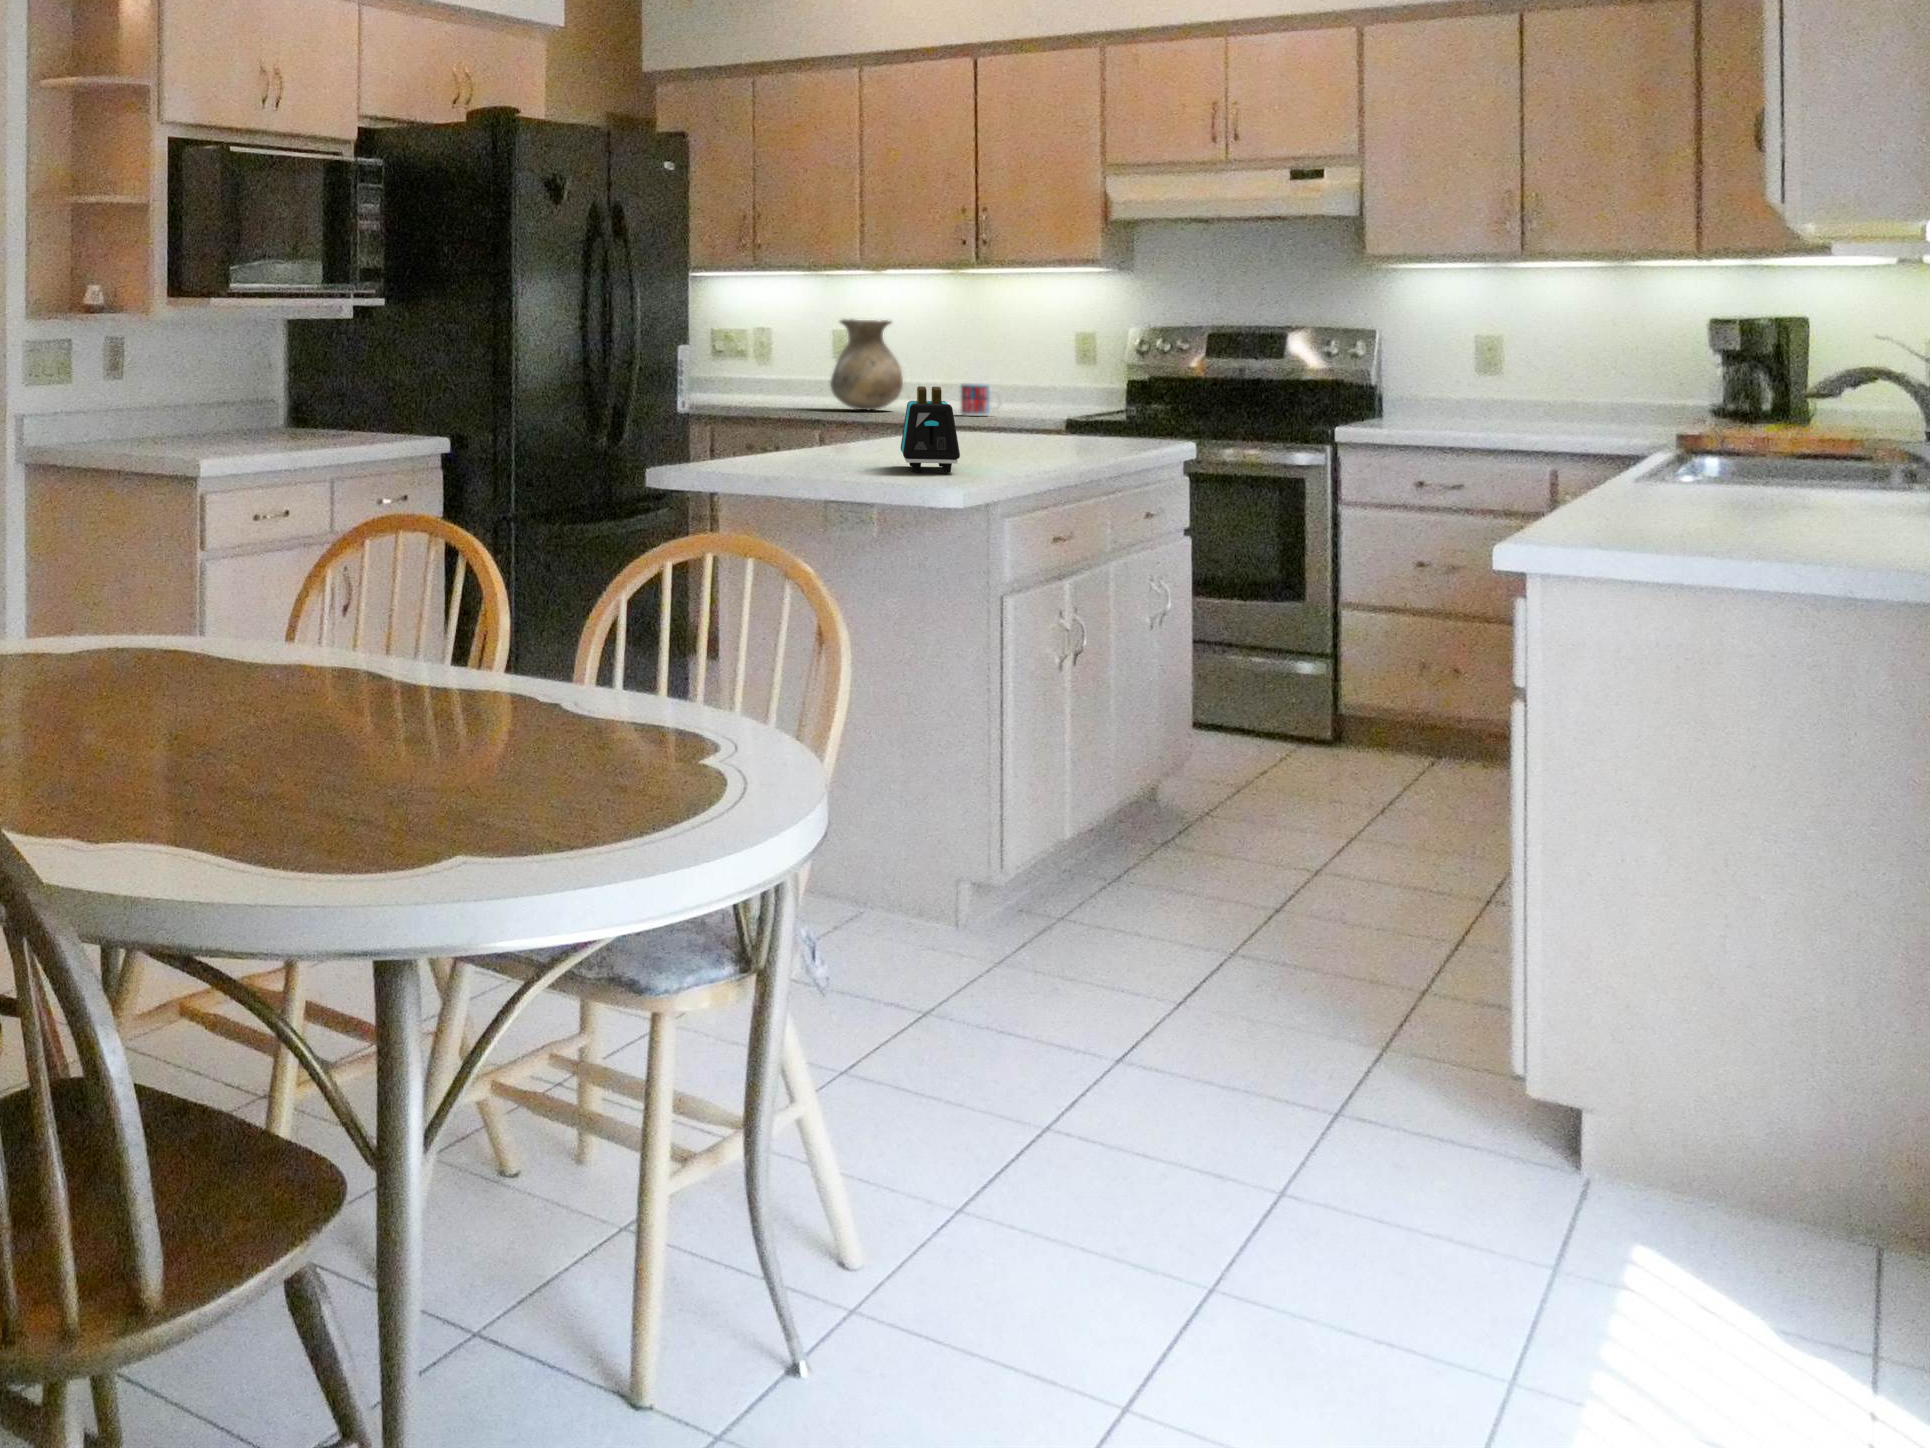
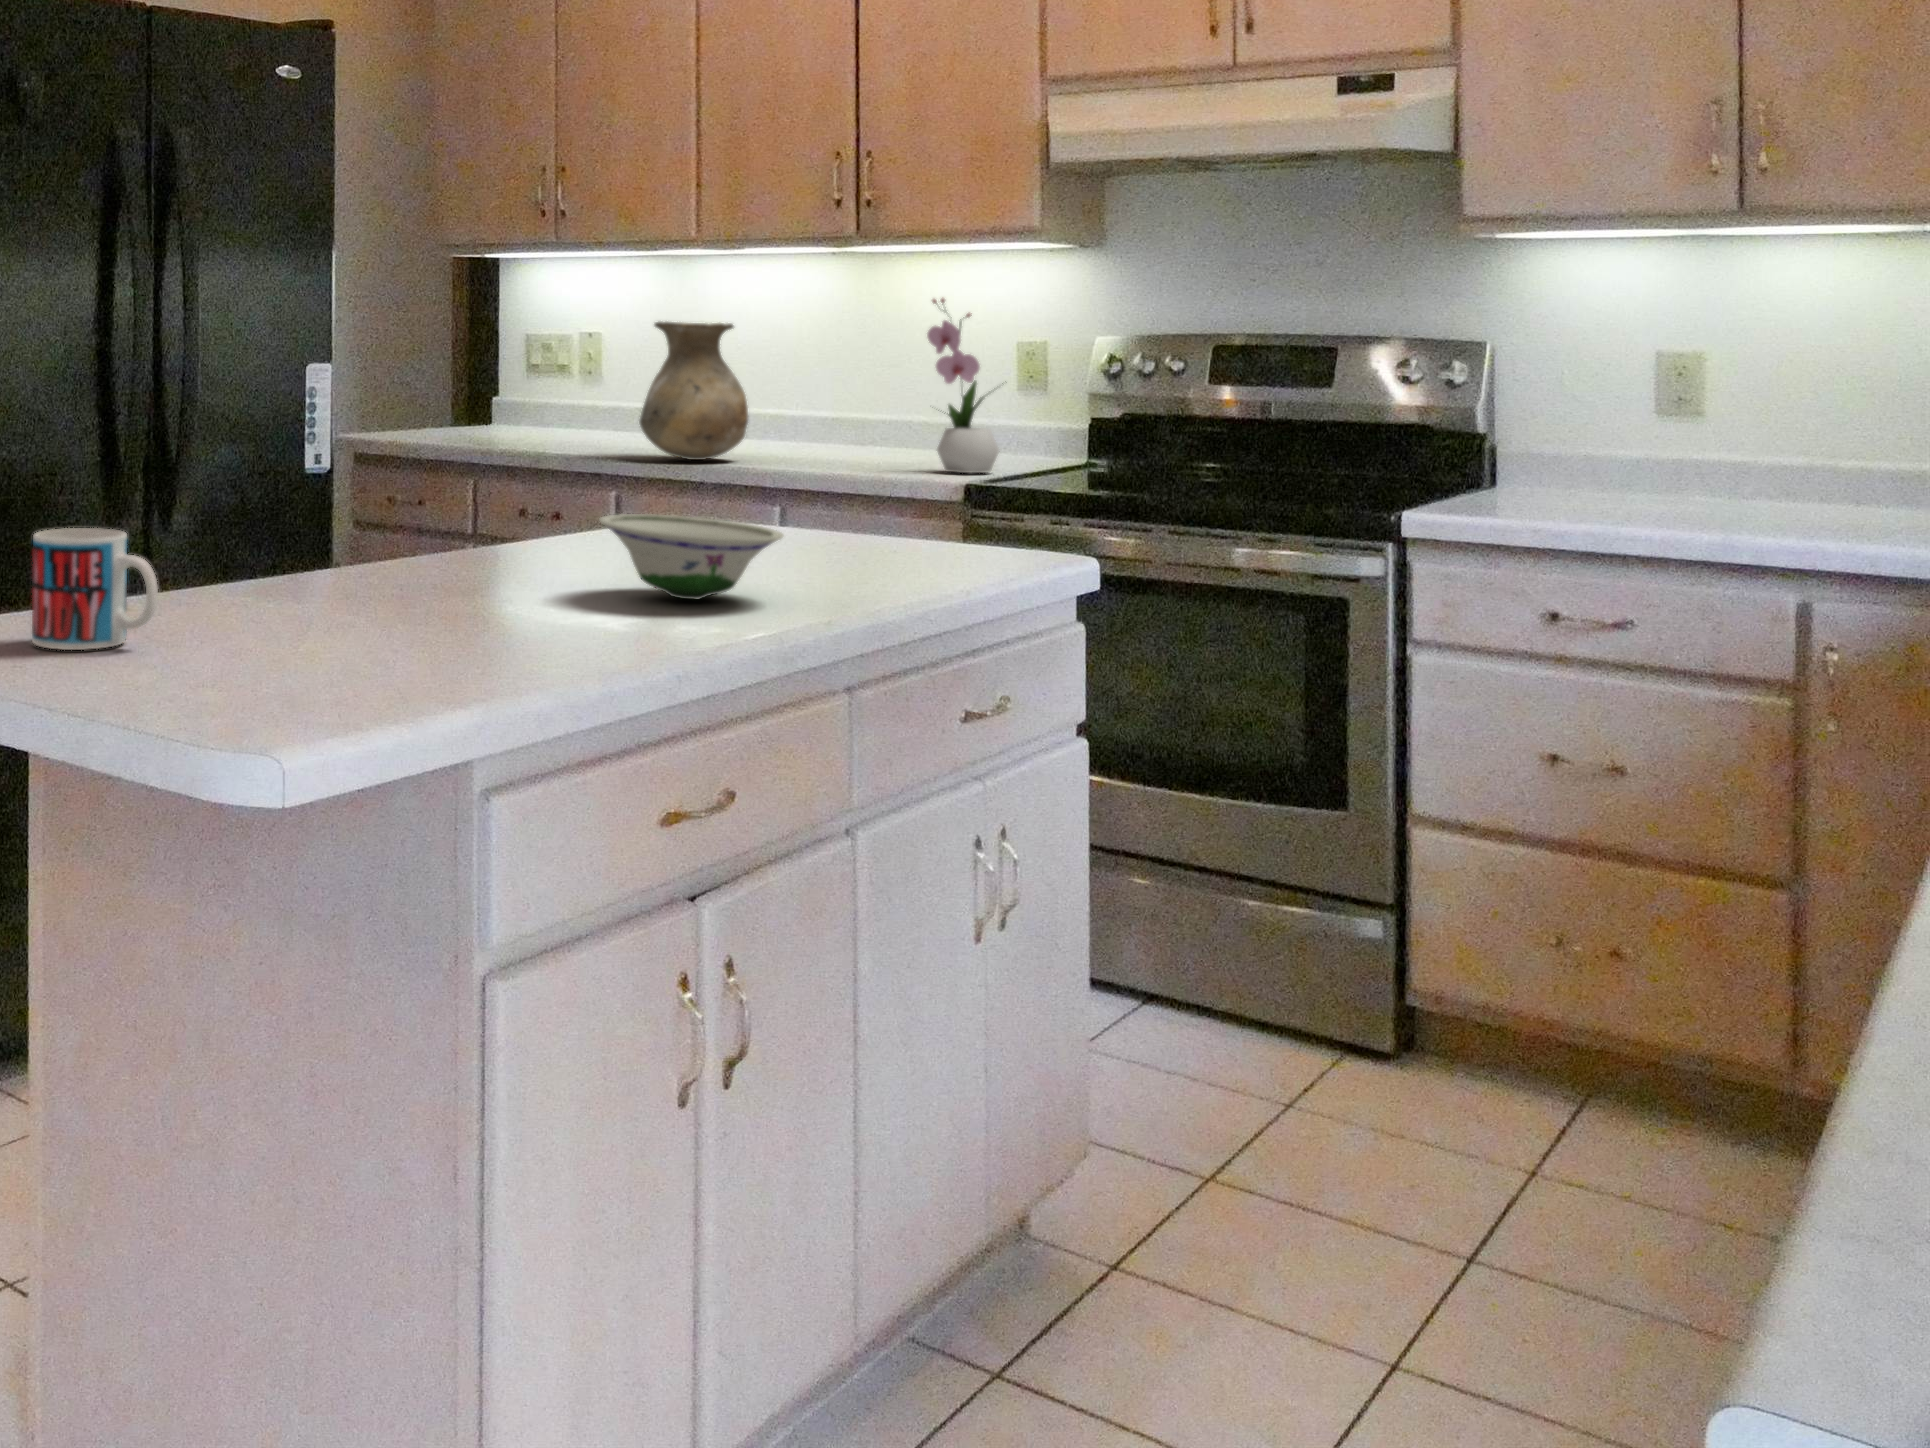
flower arrangement: none [1028,303,1078,415] -> present [927,298,1003,474]
mug: present [961,382,1002,416] -> present [32,528,158,650]
toaster: present [901,386,960,473] -> none [296,471,470,672]
bowl: none [972,416,1068,456] -> present [600,514,783,600]

